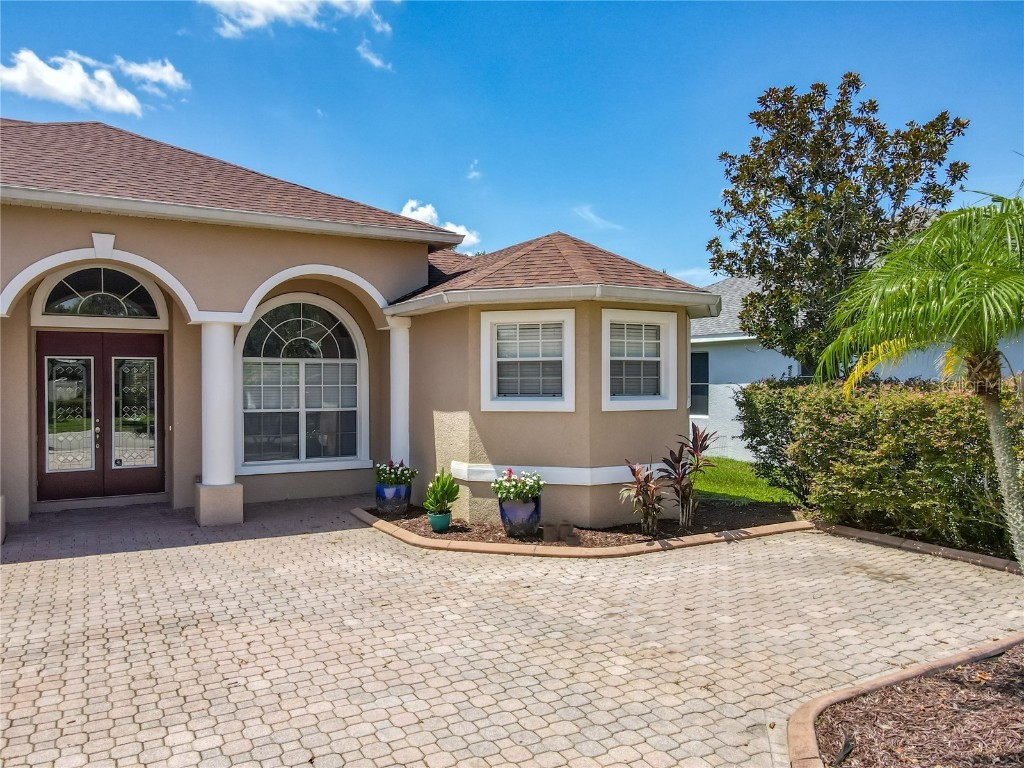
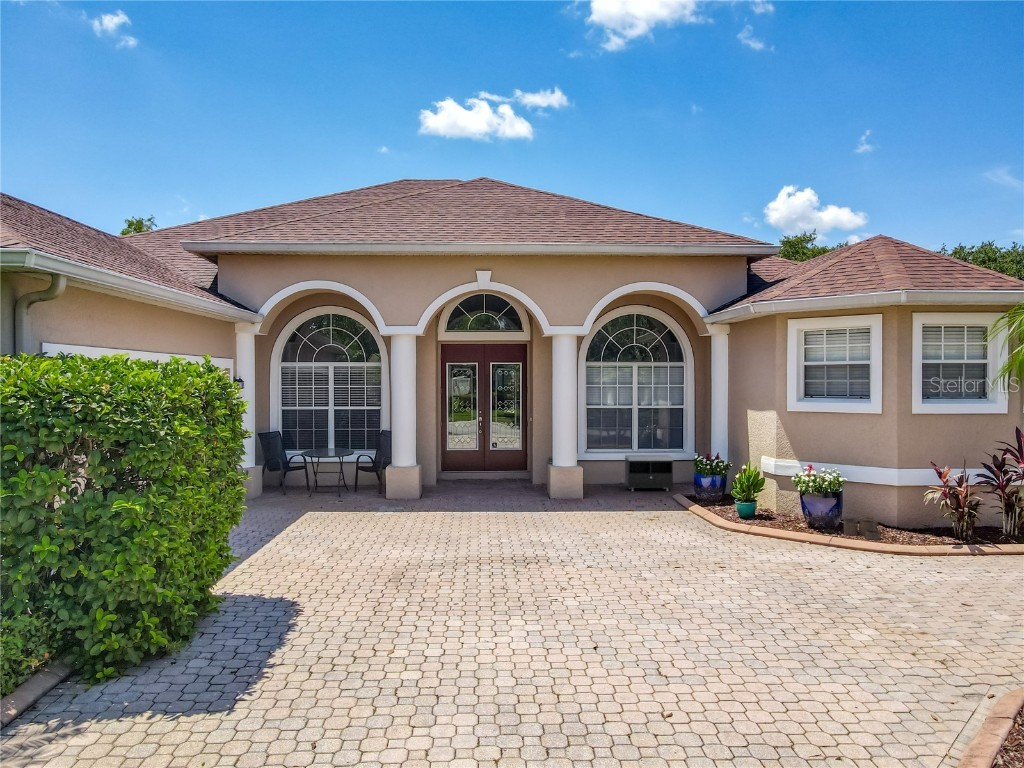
storage bench: none [292,462,349,506] -> present [625,455,673,491]

